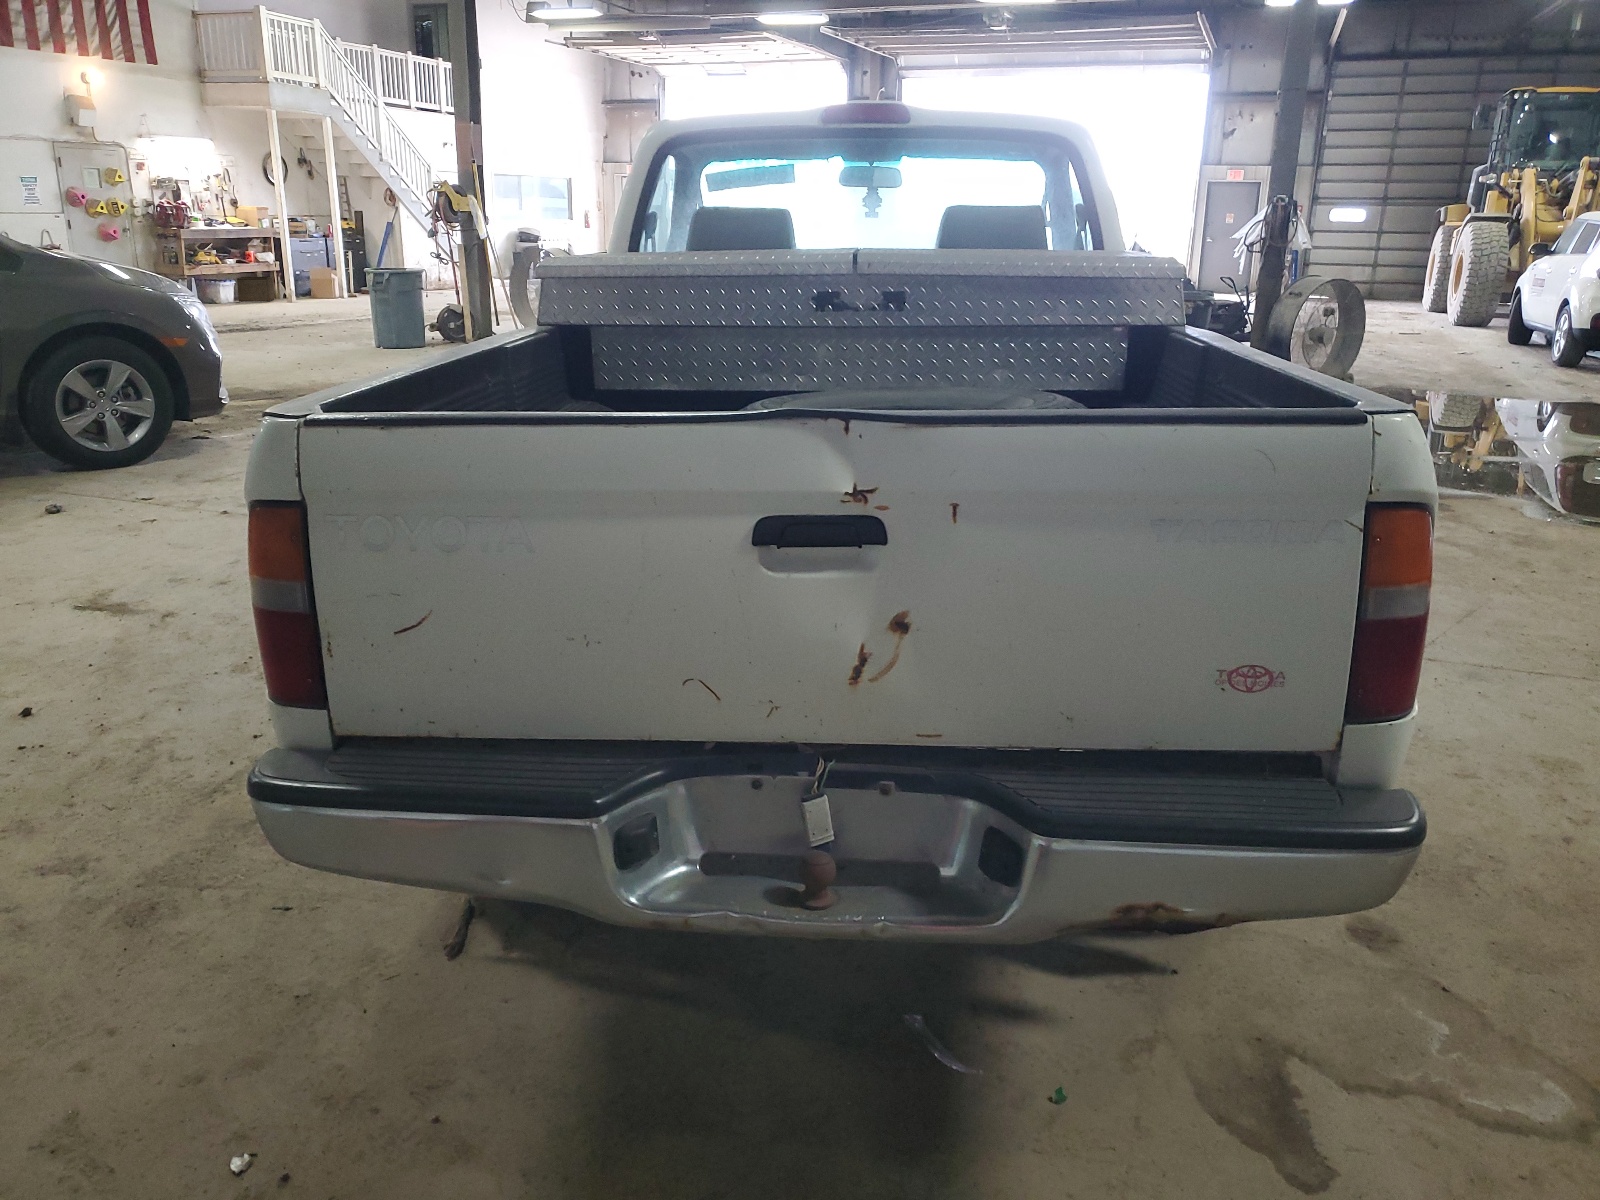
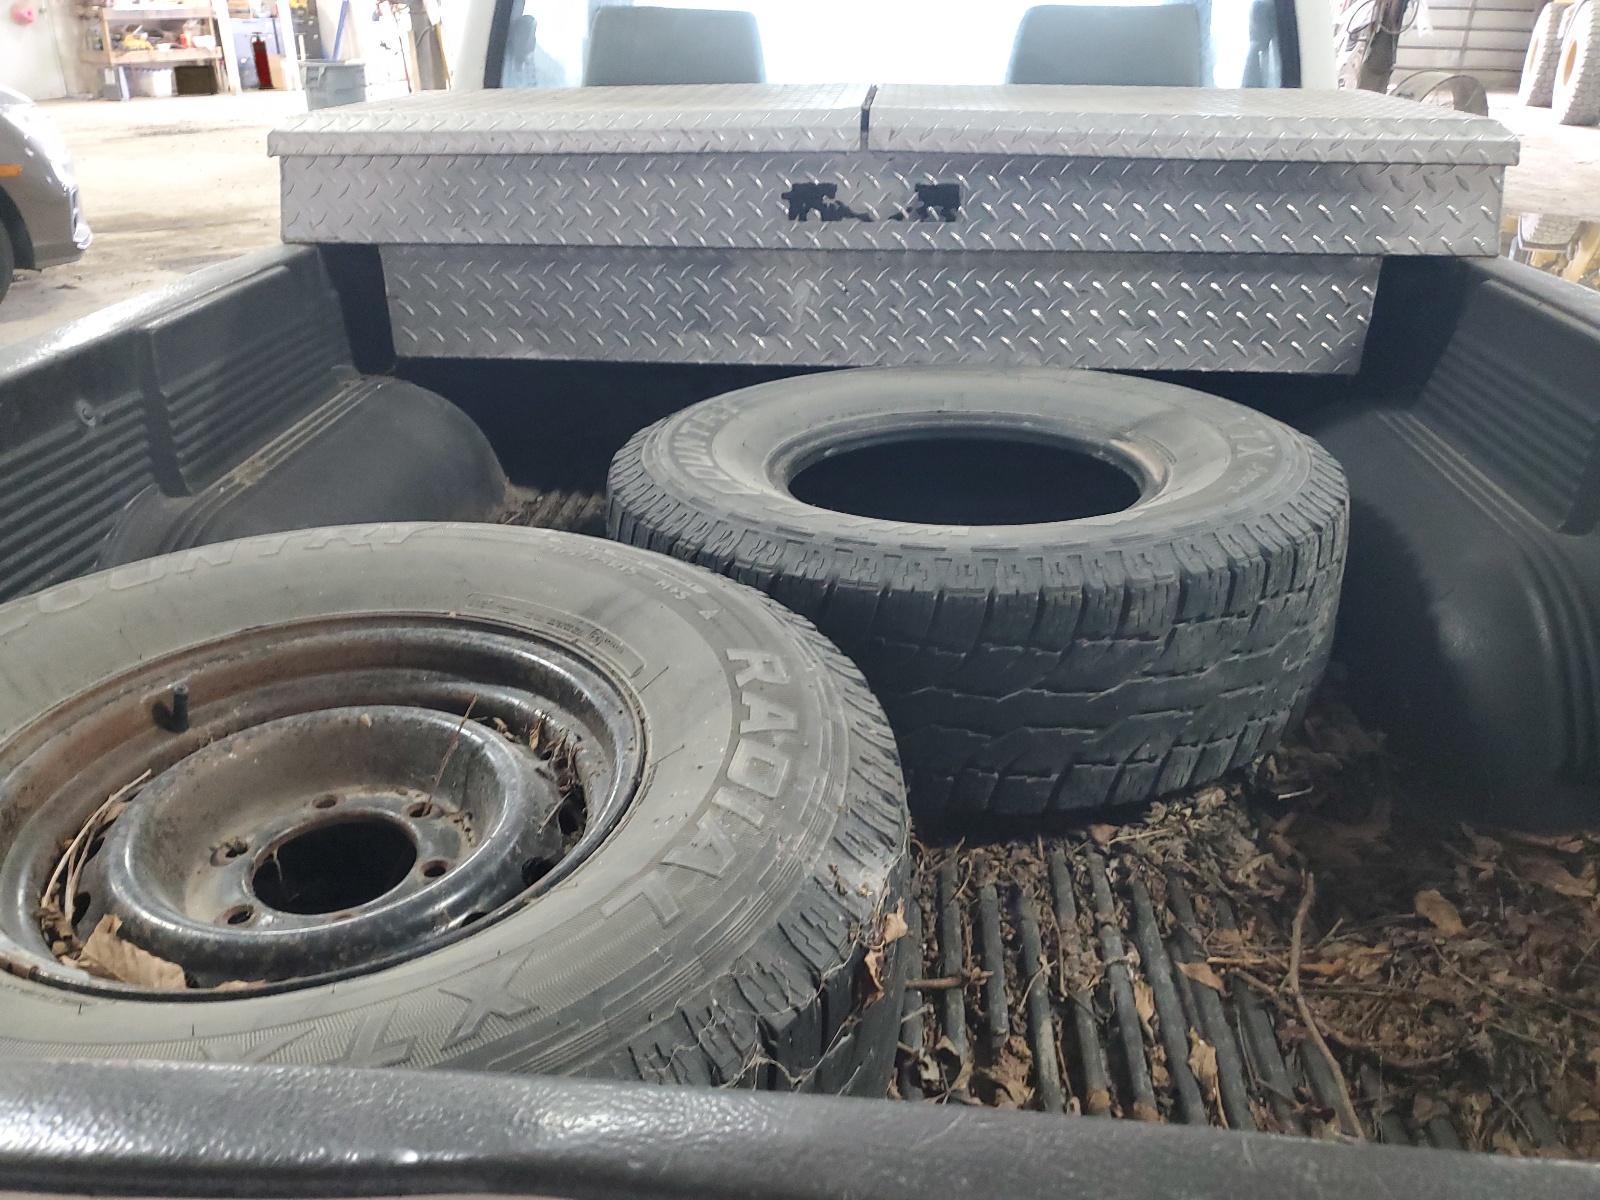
fire extinguisher: none [305,249,325,296] -> present [251,32,274,89]

